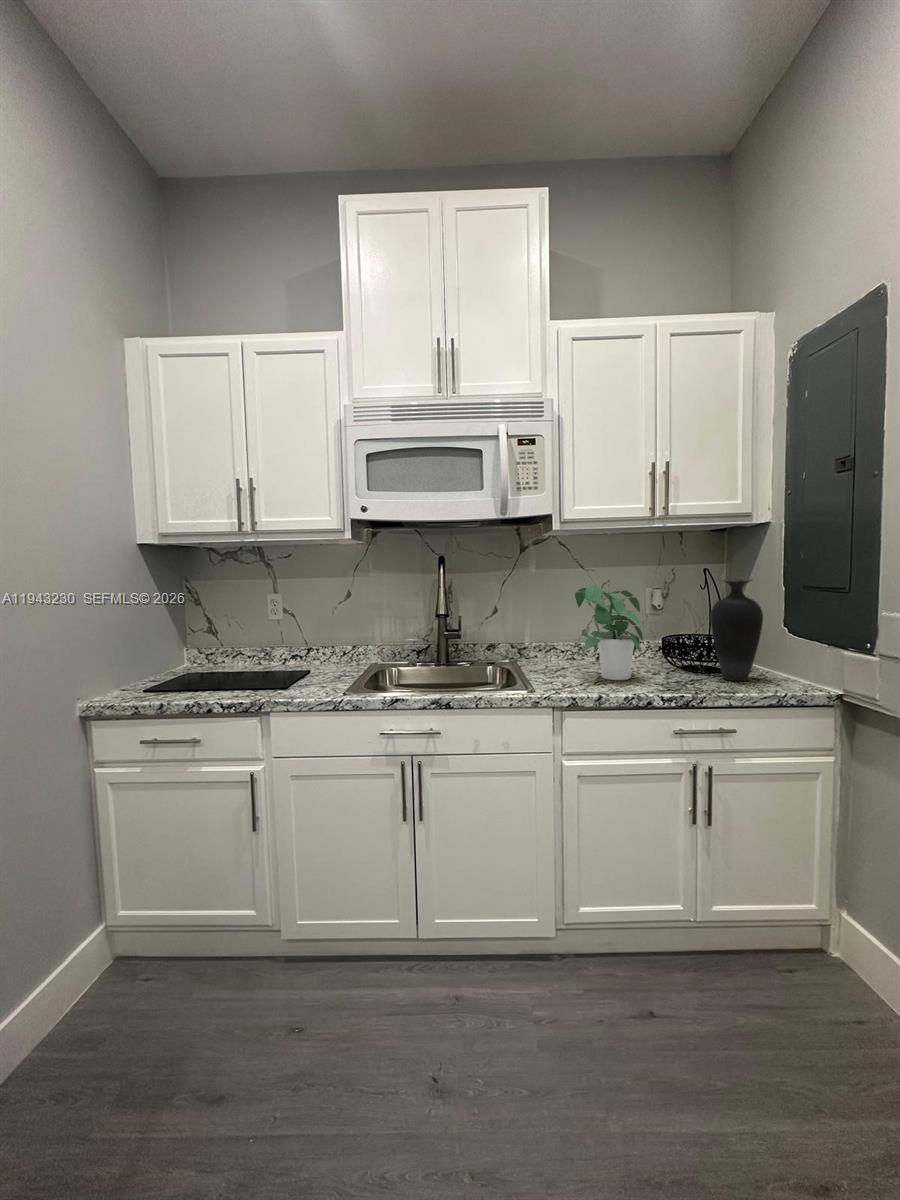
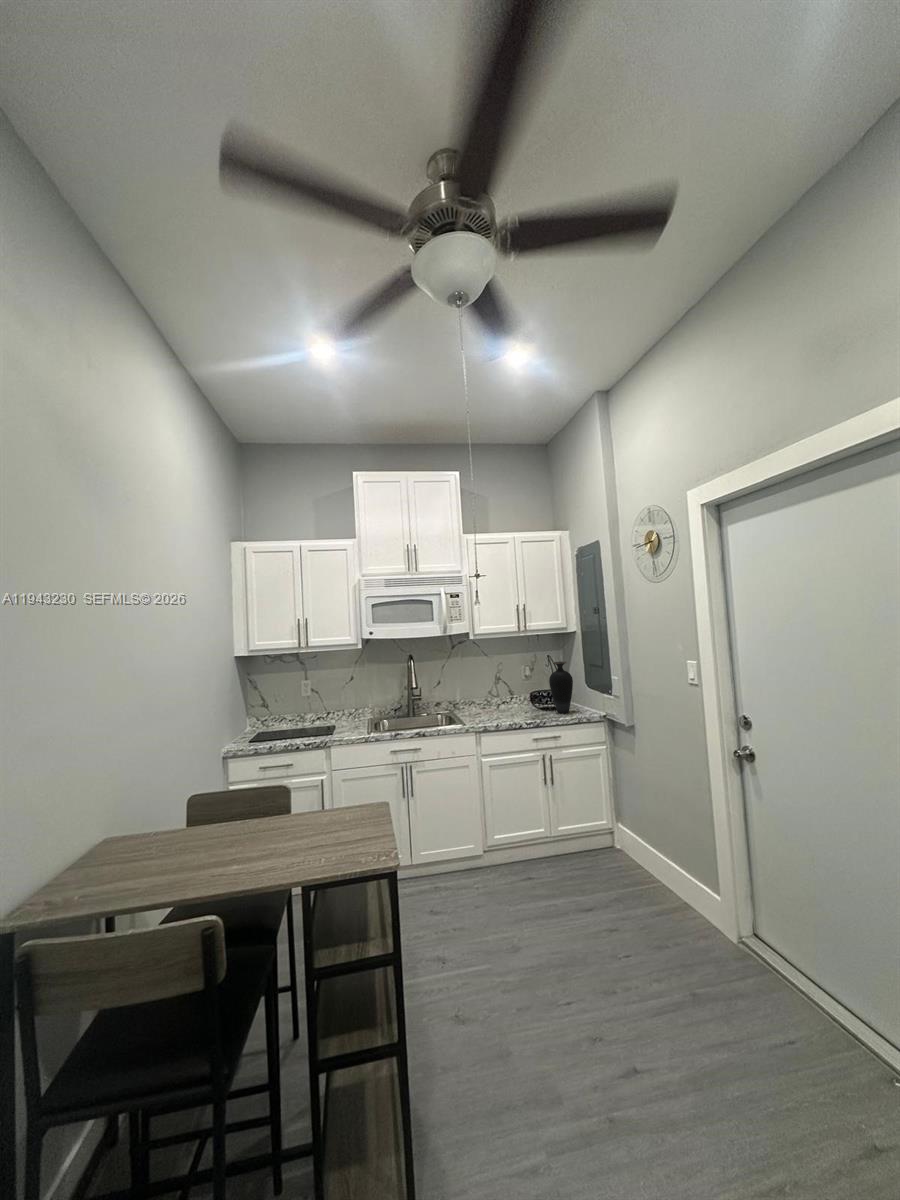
potted plant: present [575,583,643,680] -> none [483,668,518,717]

